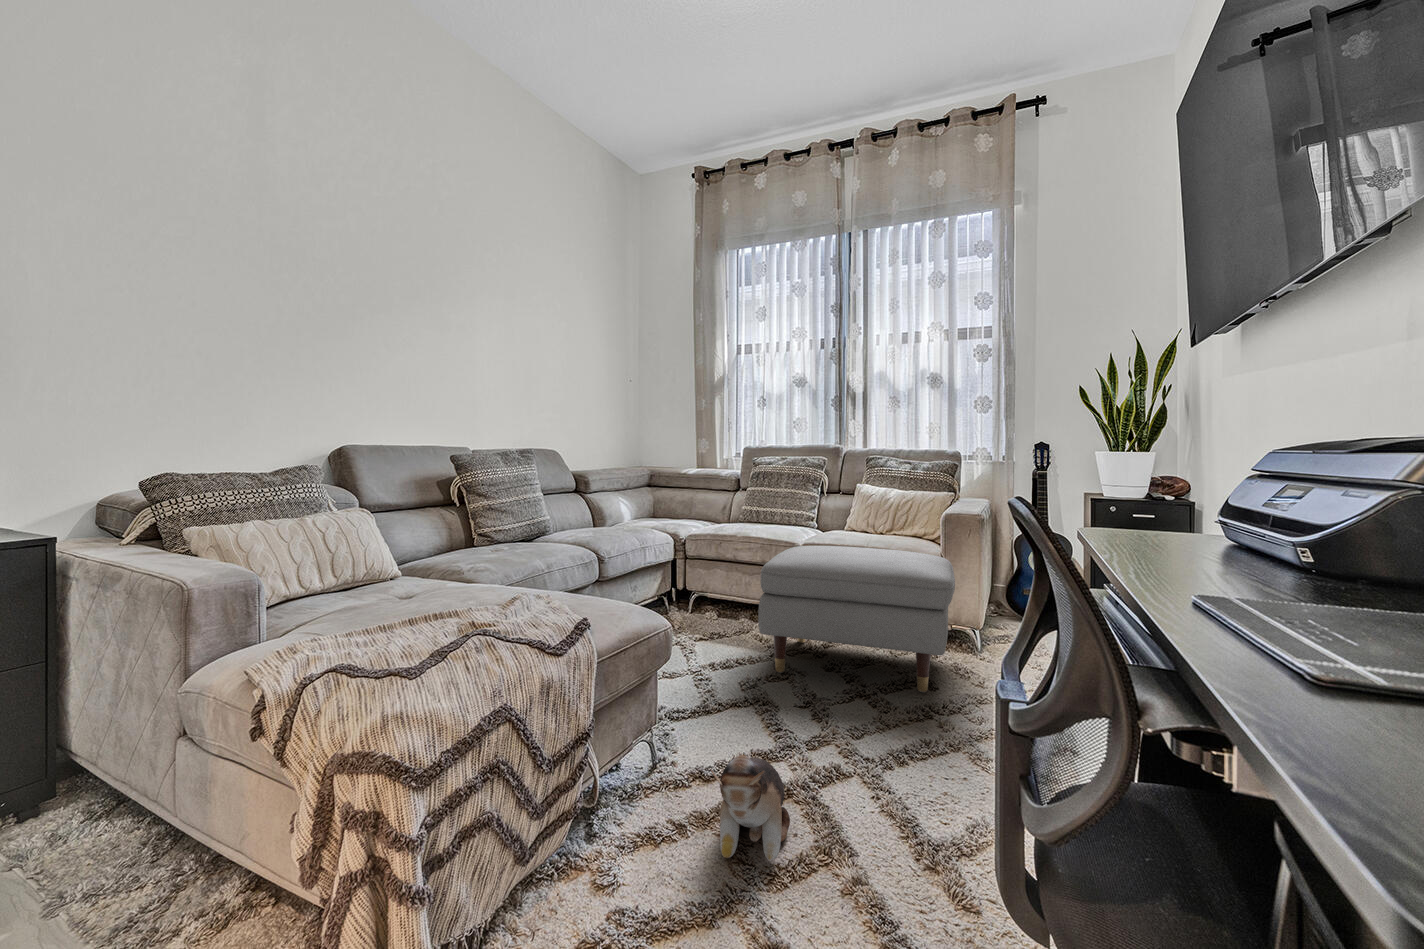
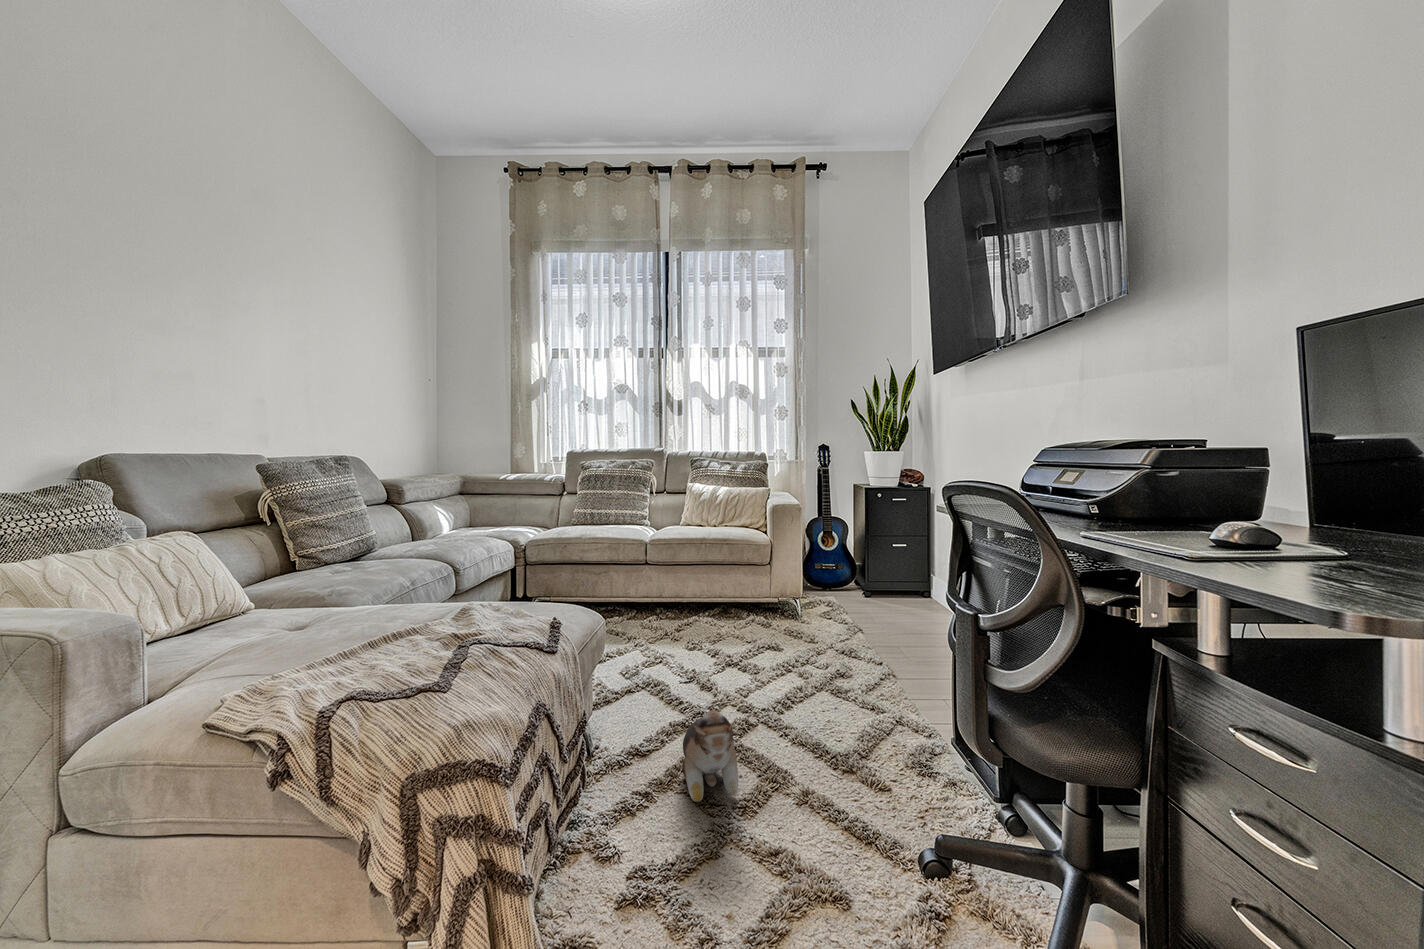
ottoman: present [758,546,955,692] -> none [633,540,802,661]

